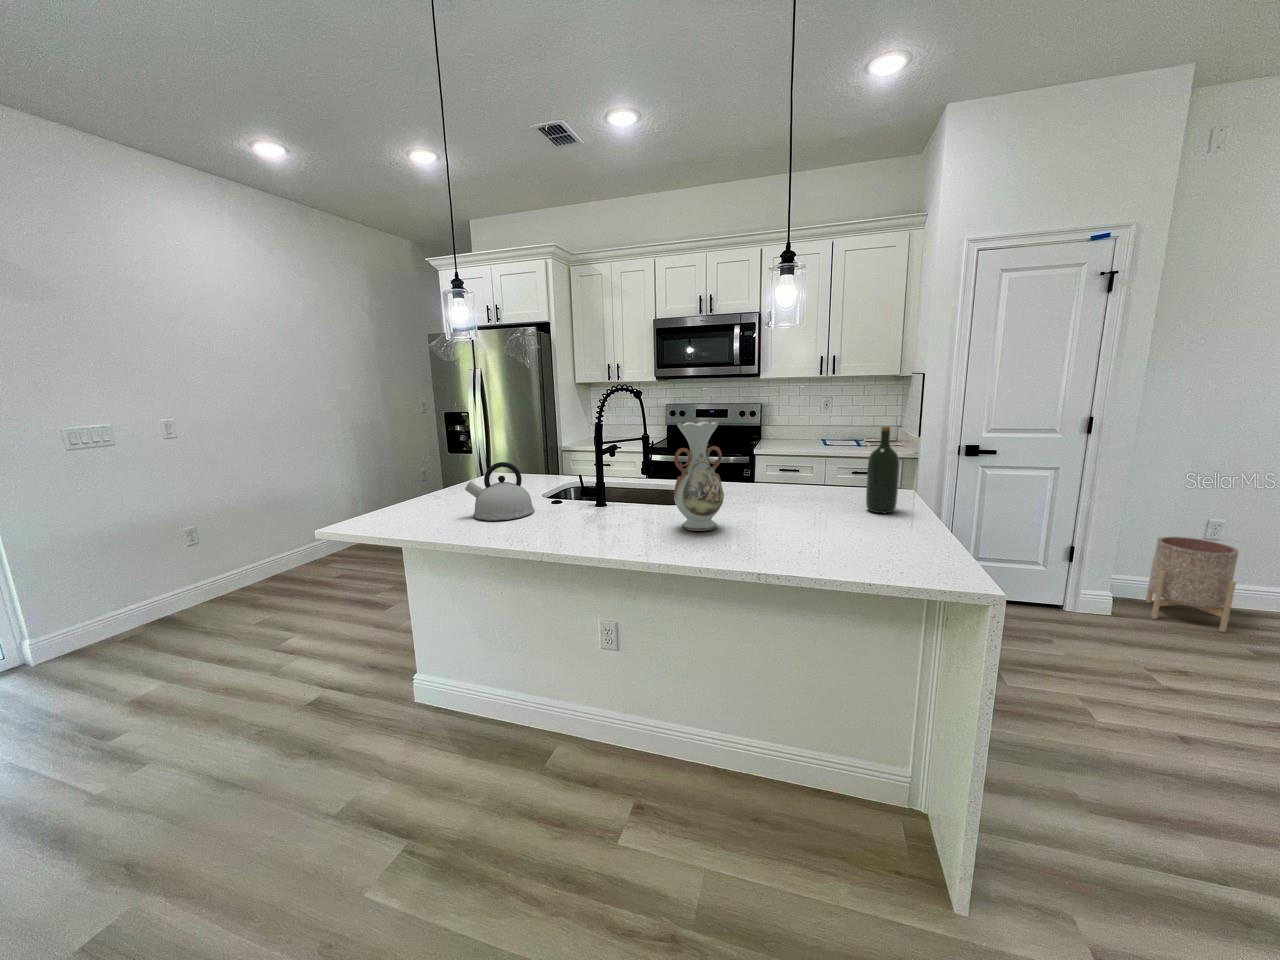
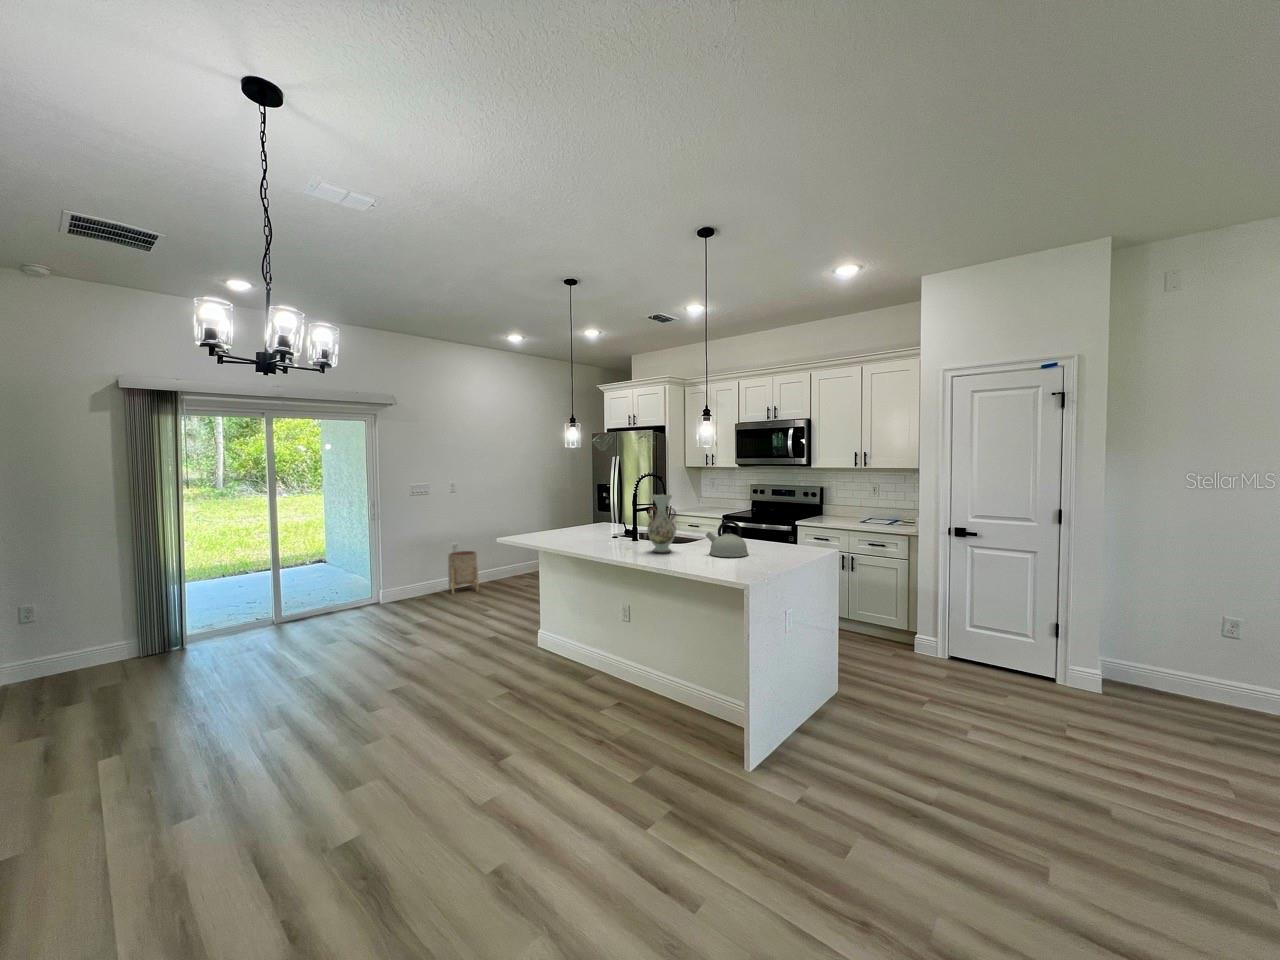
wine bottle: present [866,426,900,513] -> none [767,503,785,555]
kettle: present [465,462,534,520] -> present [706,521,748,557]
planter: present [1146,537,1239,632] -> present [448,551,478,594]

